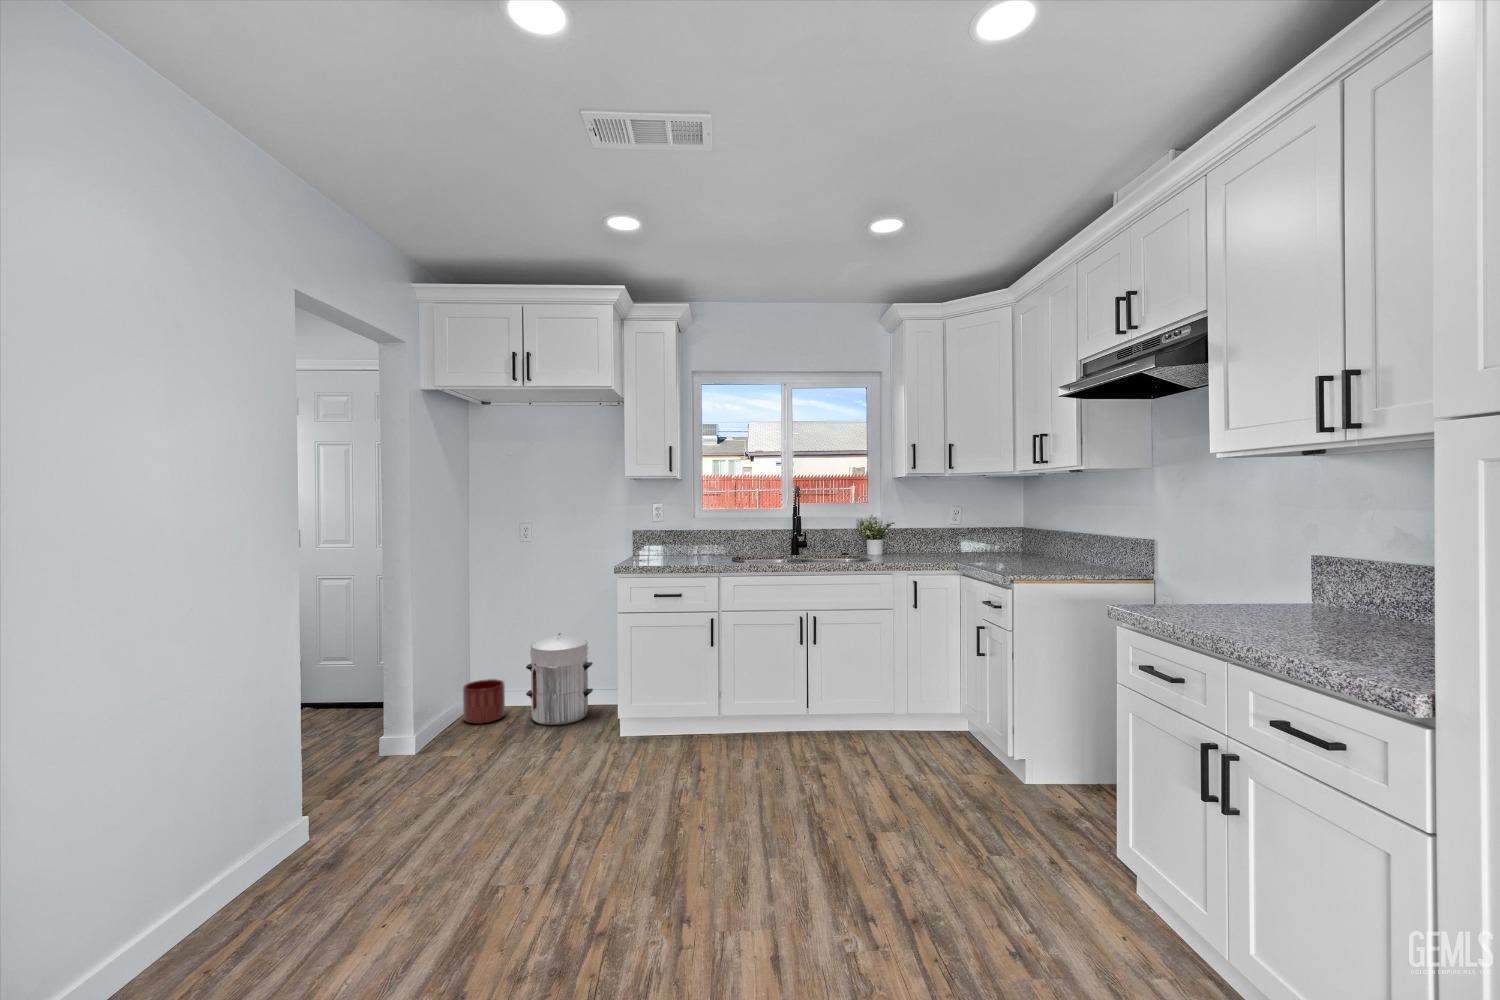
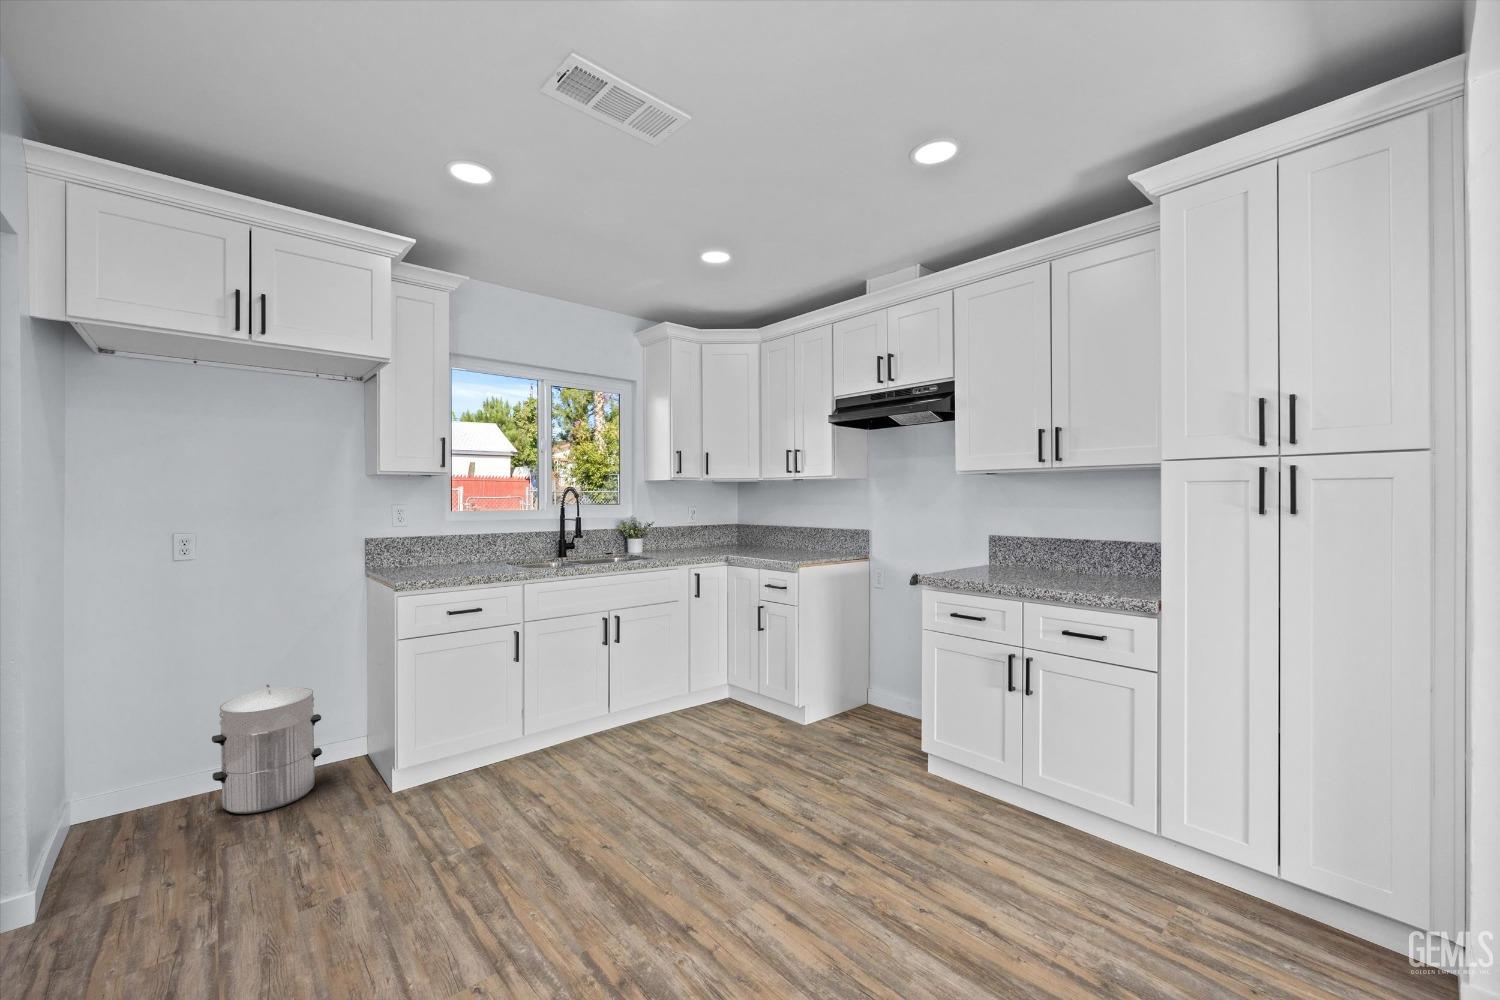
planter: present [463,679,505,724] -> none [83,772,166,849]

